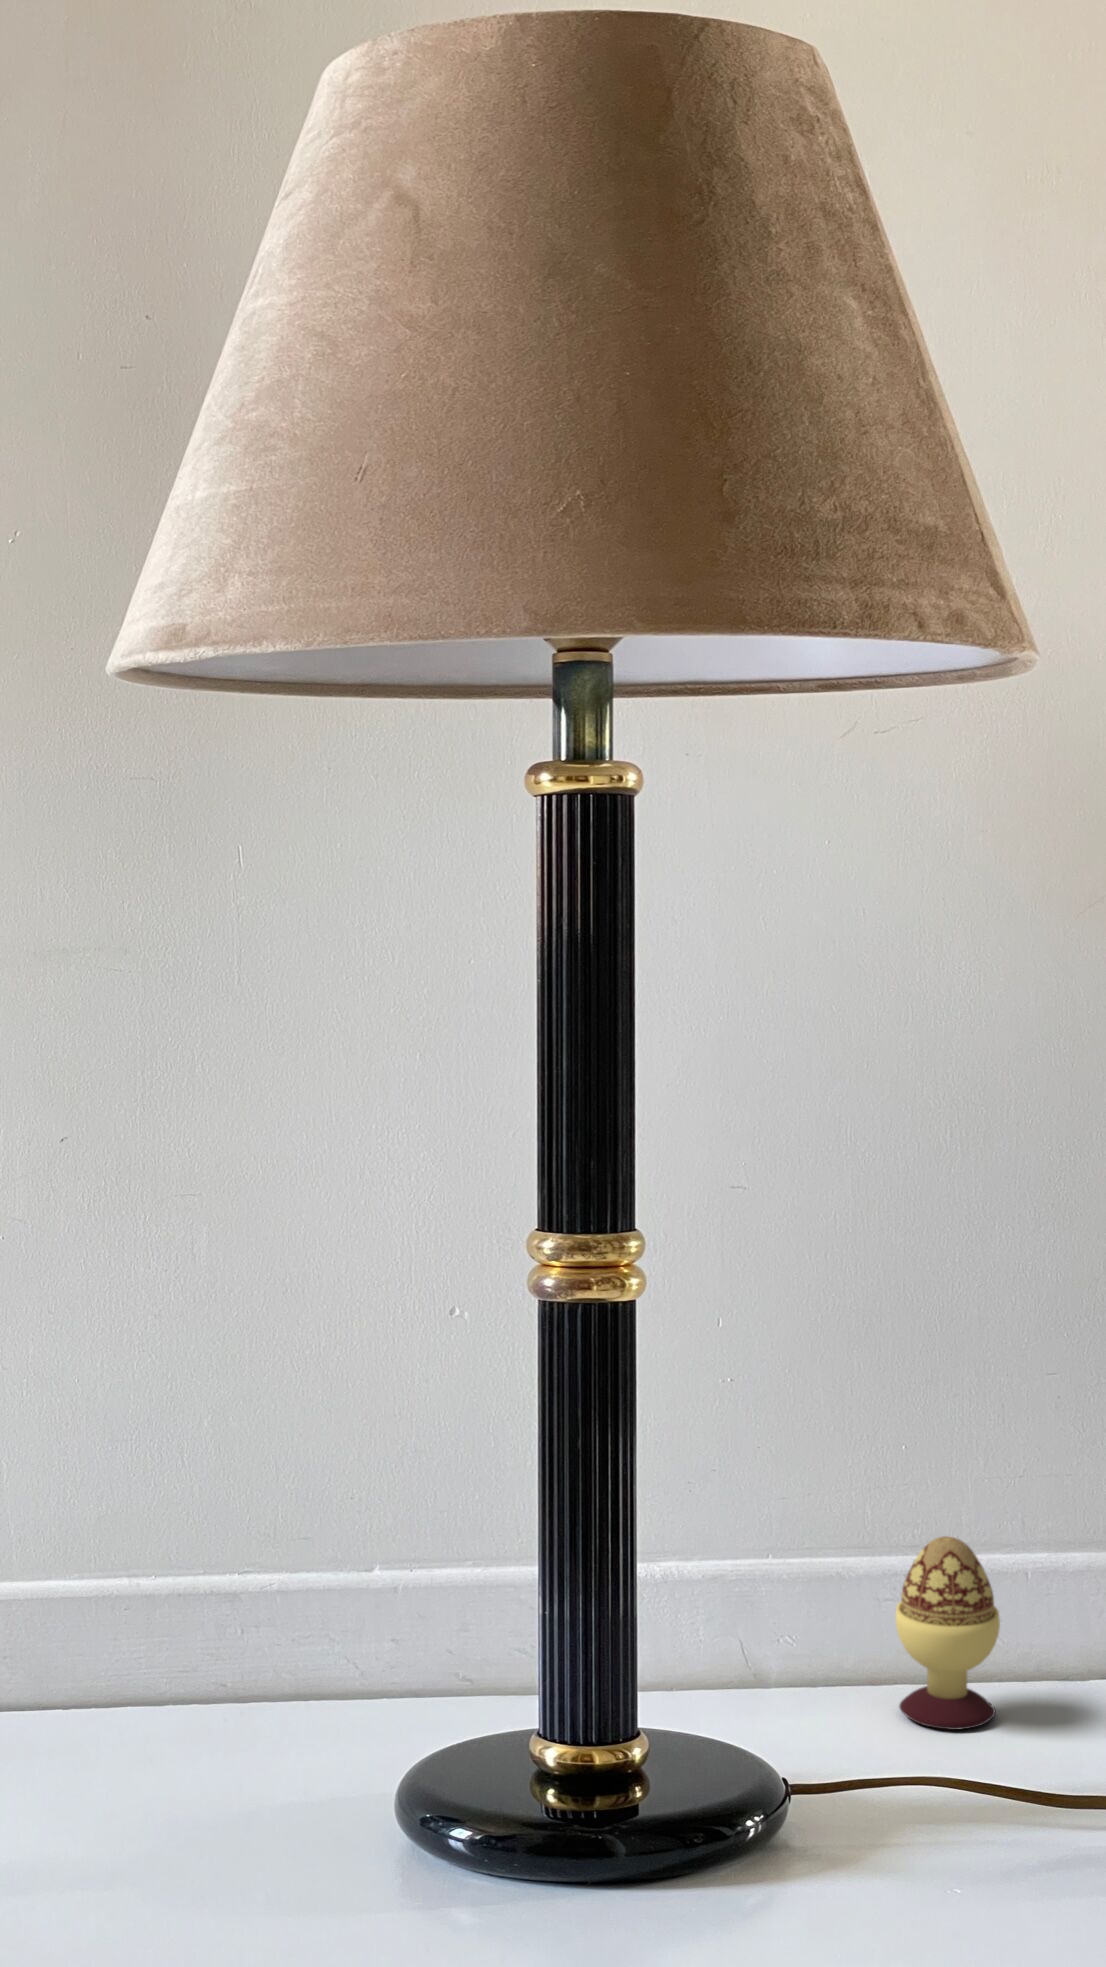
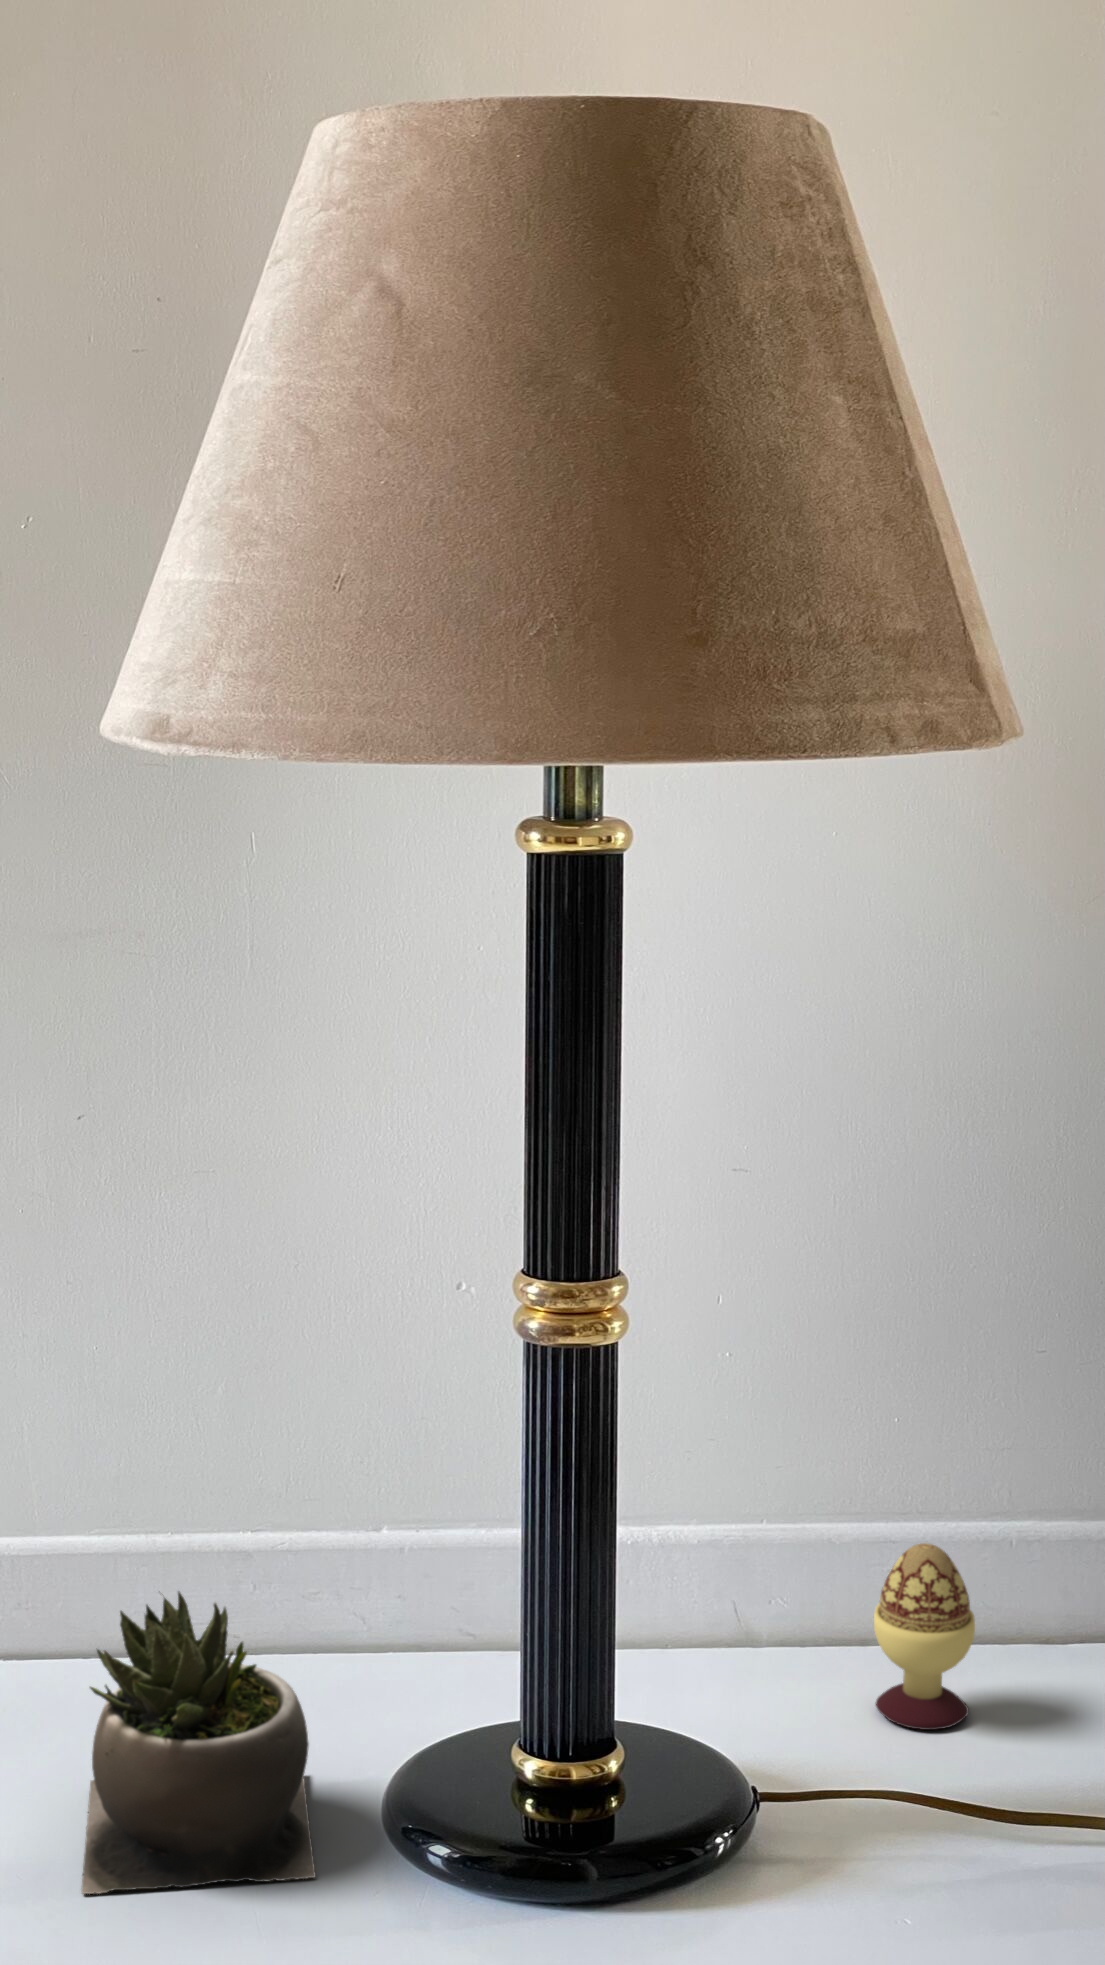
succulent plant: none [84,1575,329,1890] -> present [81,1591,316,1894]

